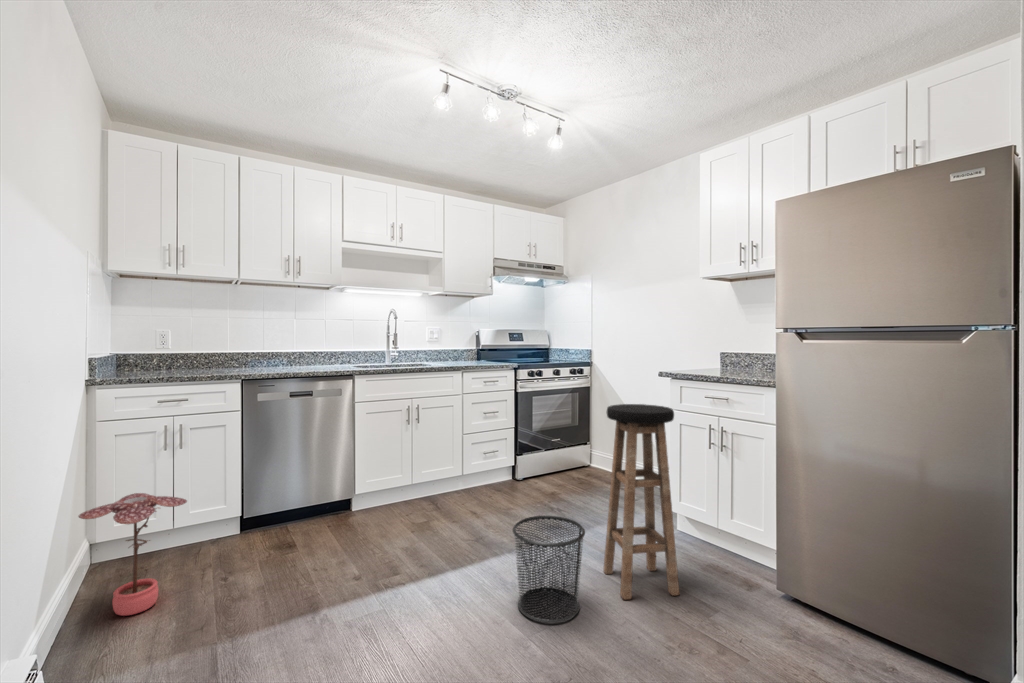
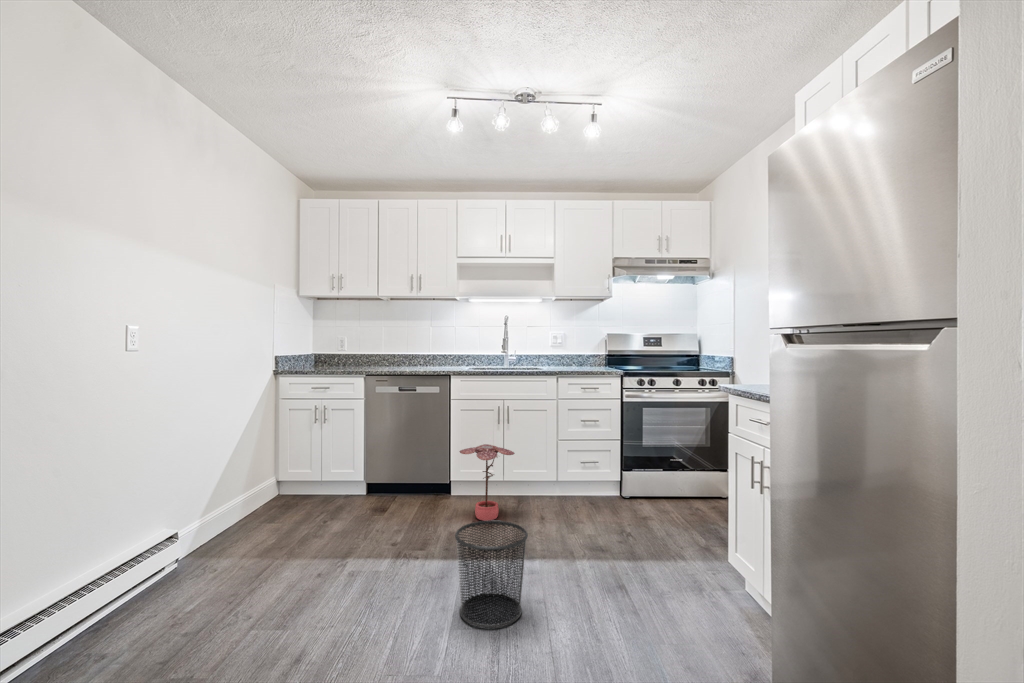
bar stool: present [603,404,679,599] -> none [565,417,646,651]
potted plant: present [79,493,187,616] -> present [460,444,515,521]

